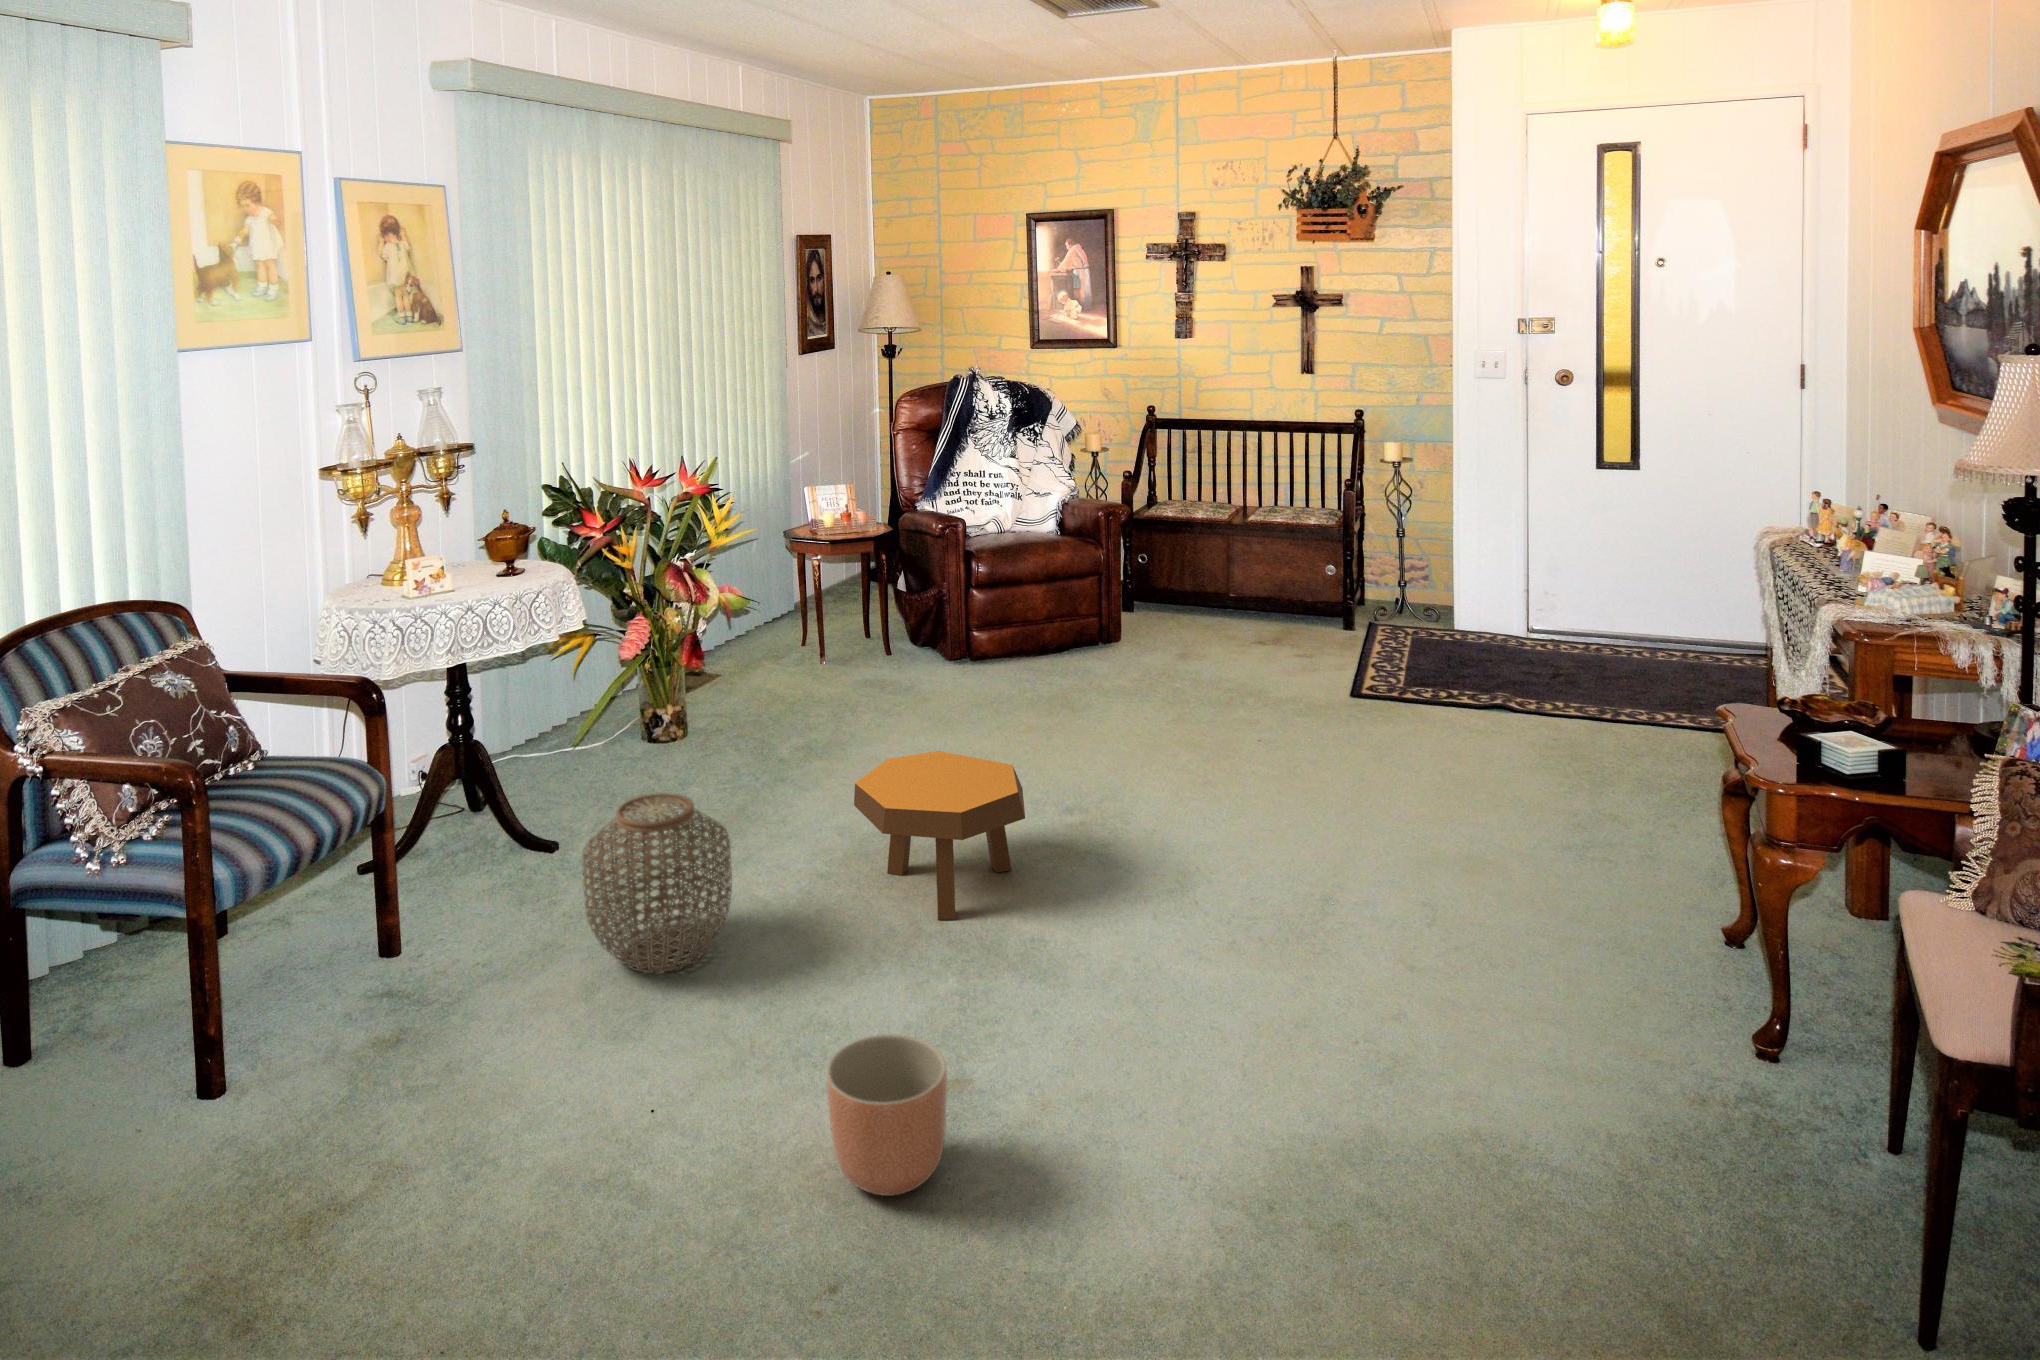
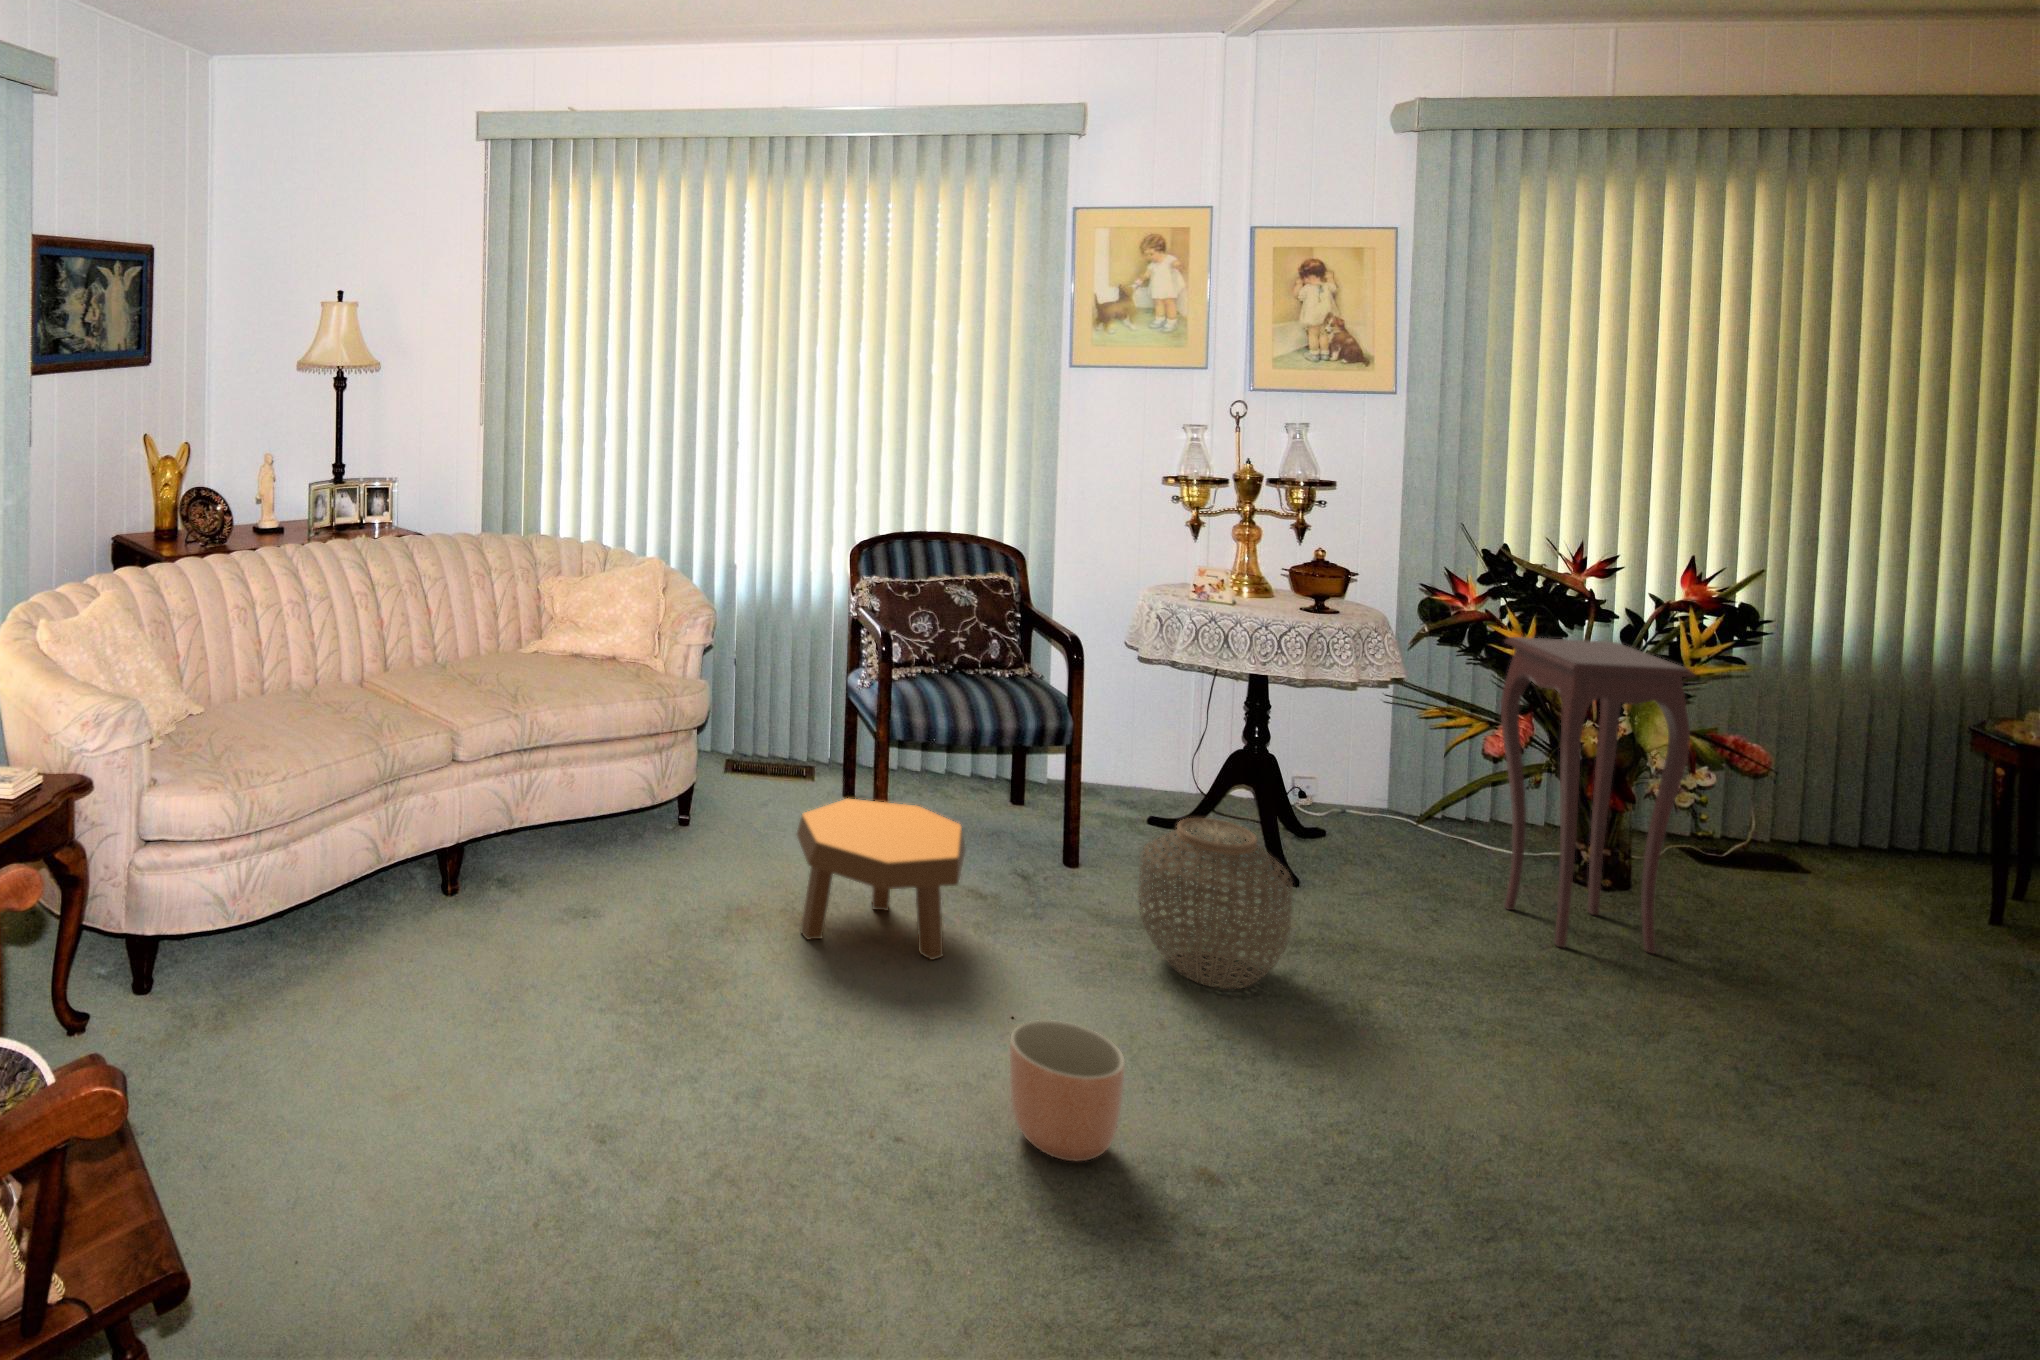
side table: none [653,530,779,789] -> present [1501,637,1695,953]
footstool: present [854,751,1025,920] -> present [797,799,966,960]

